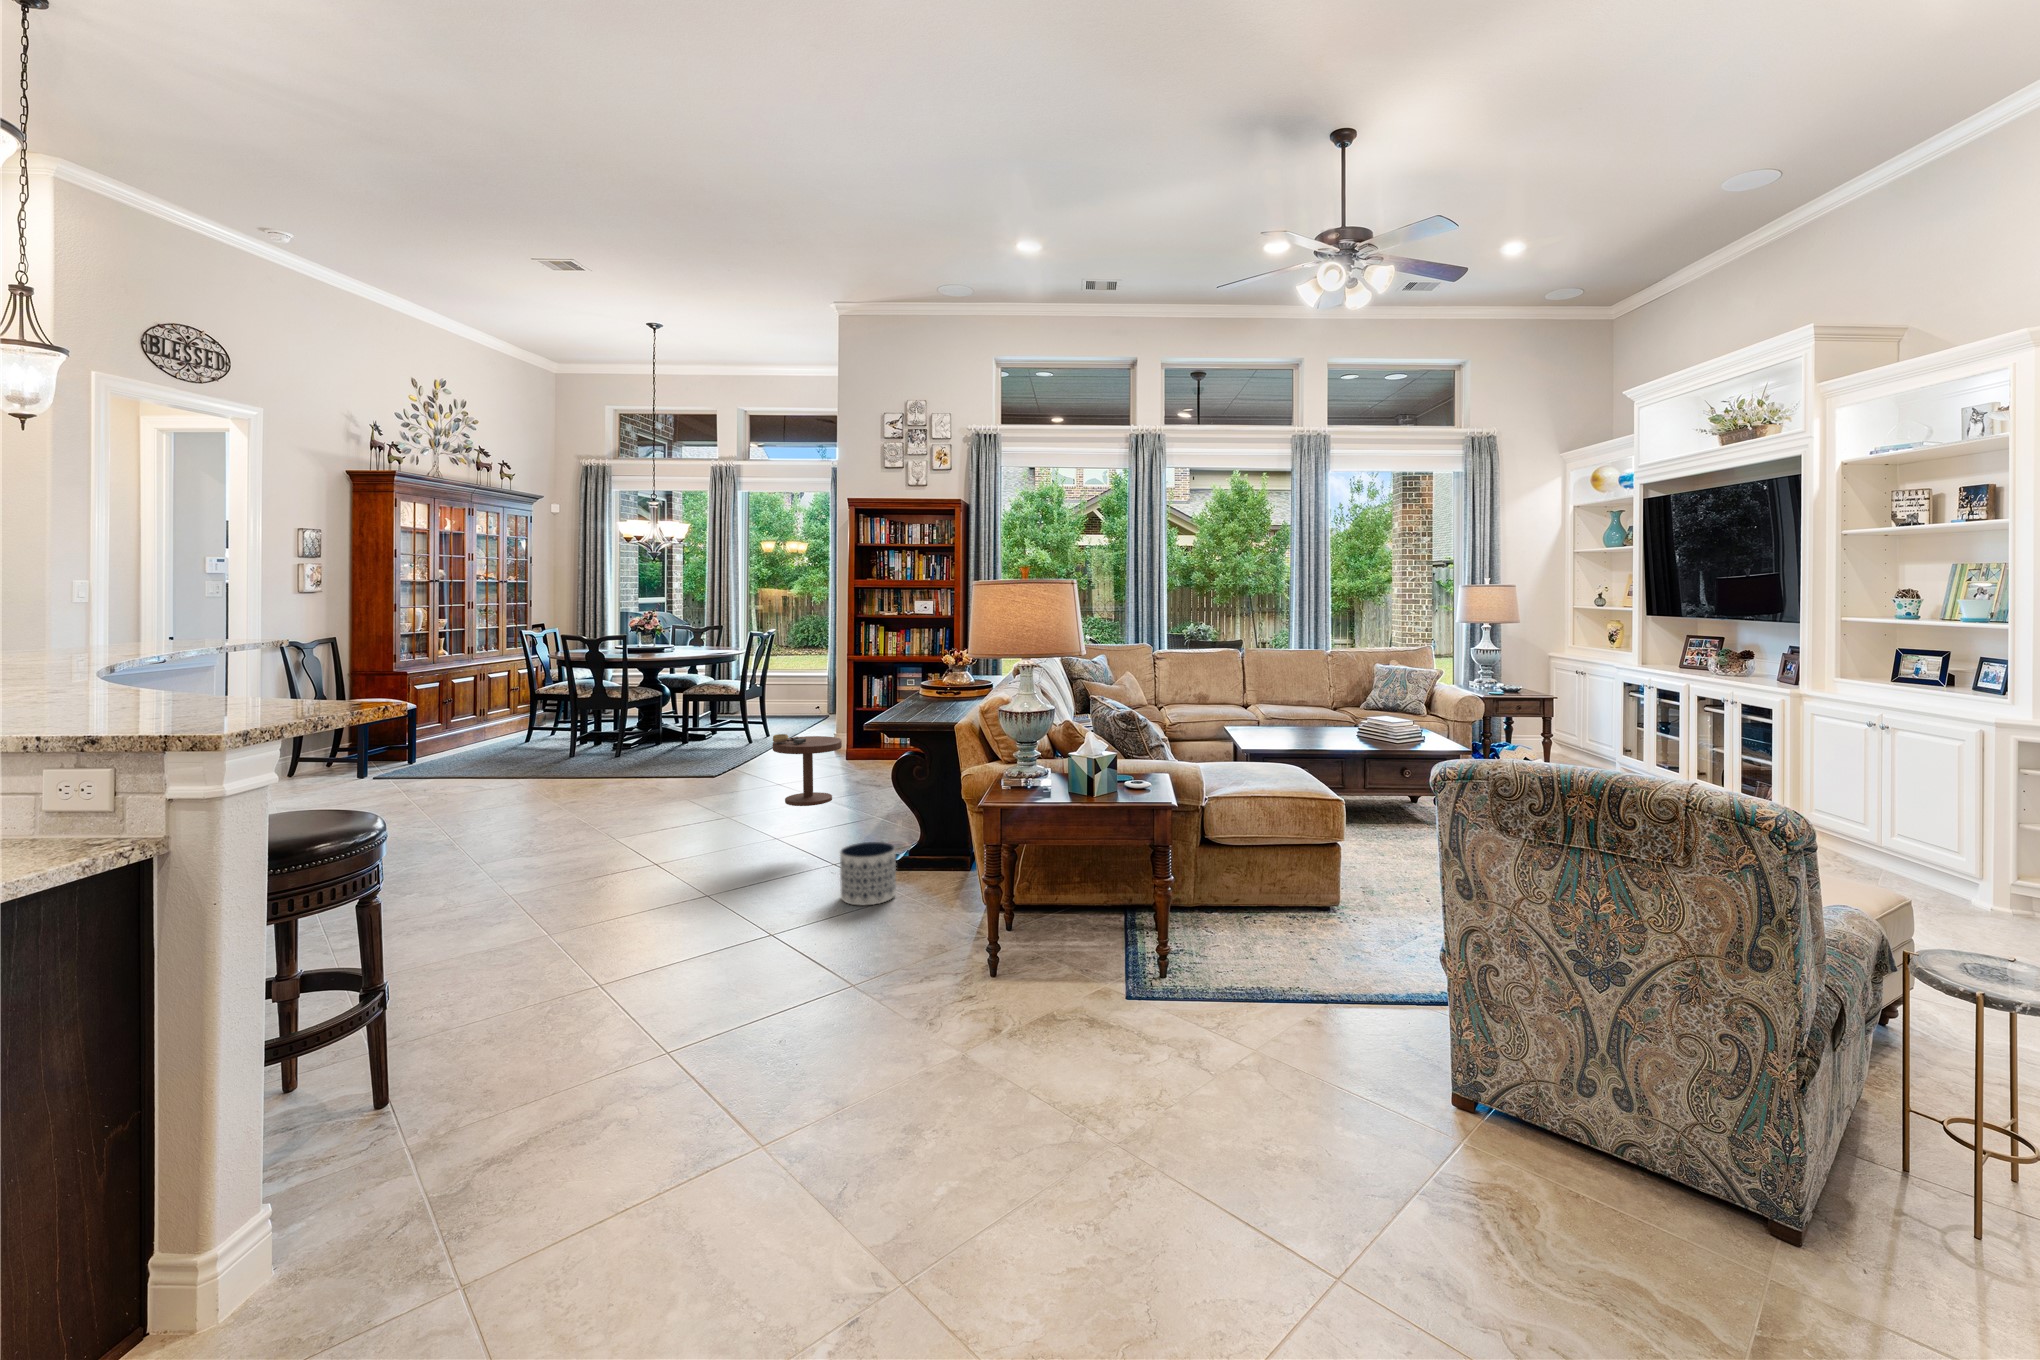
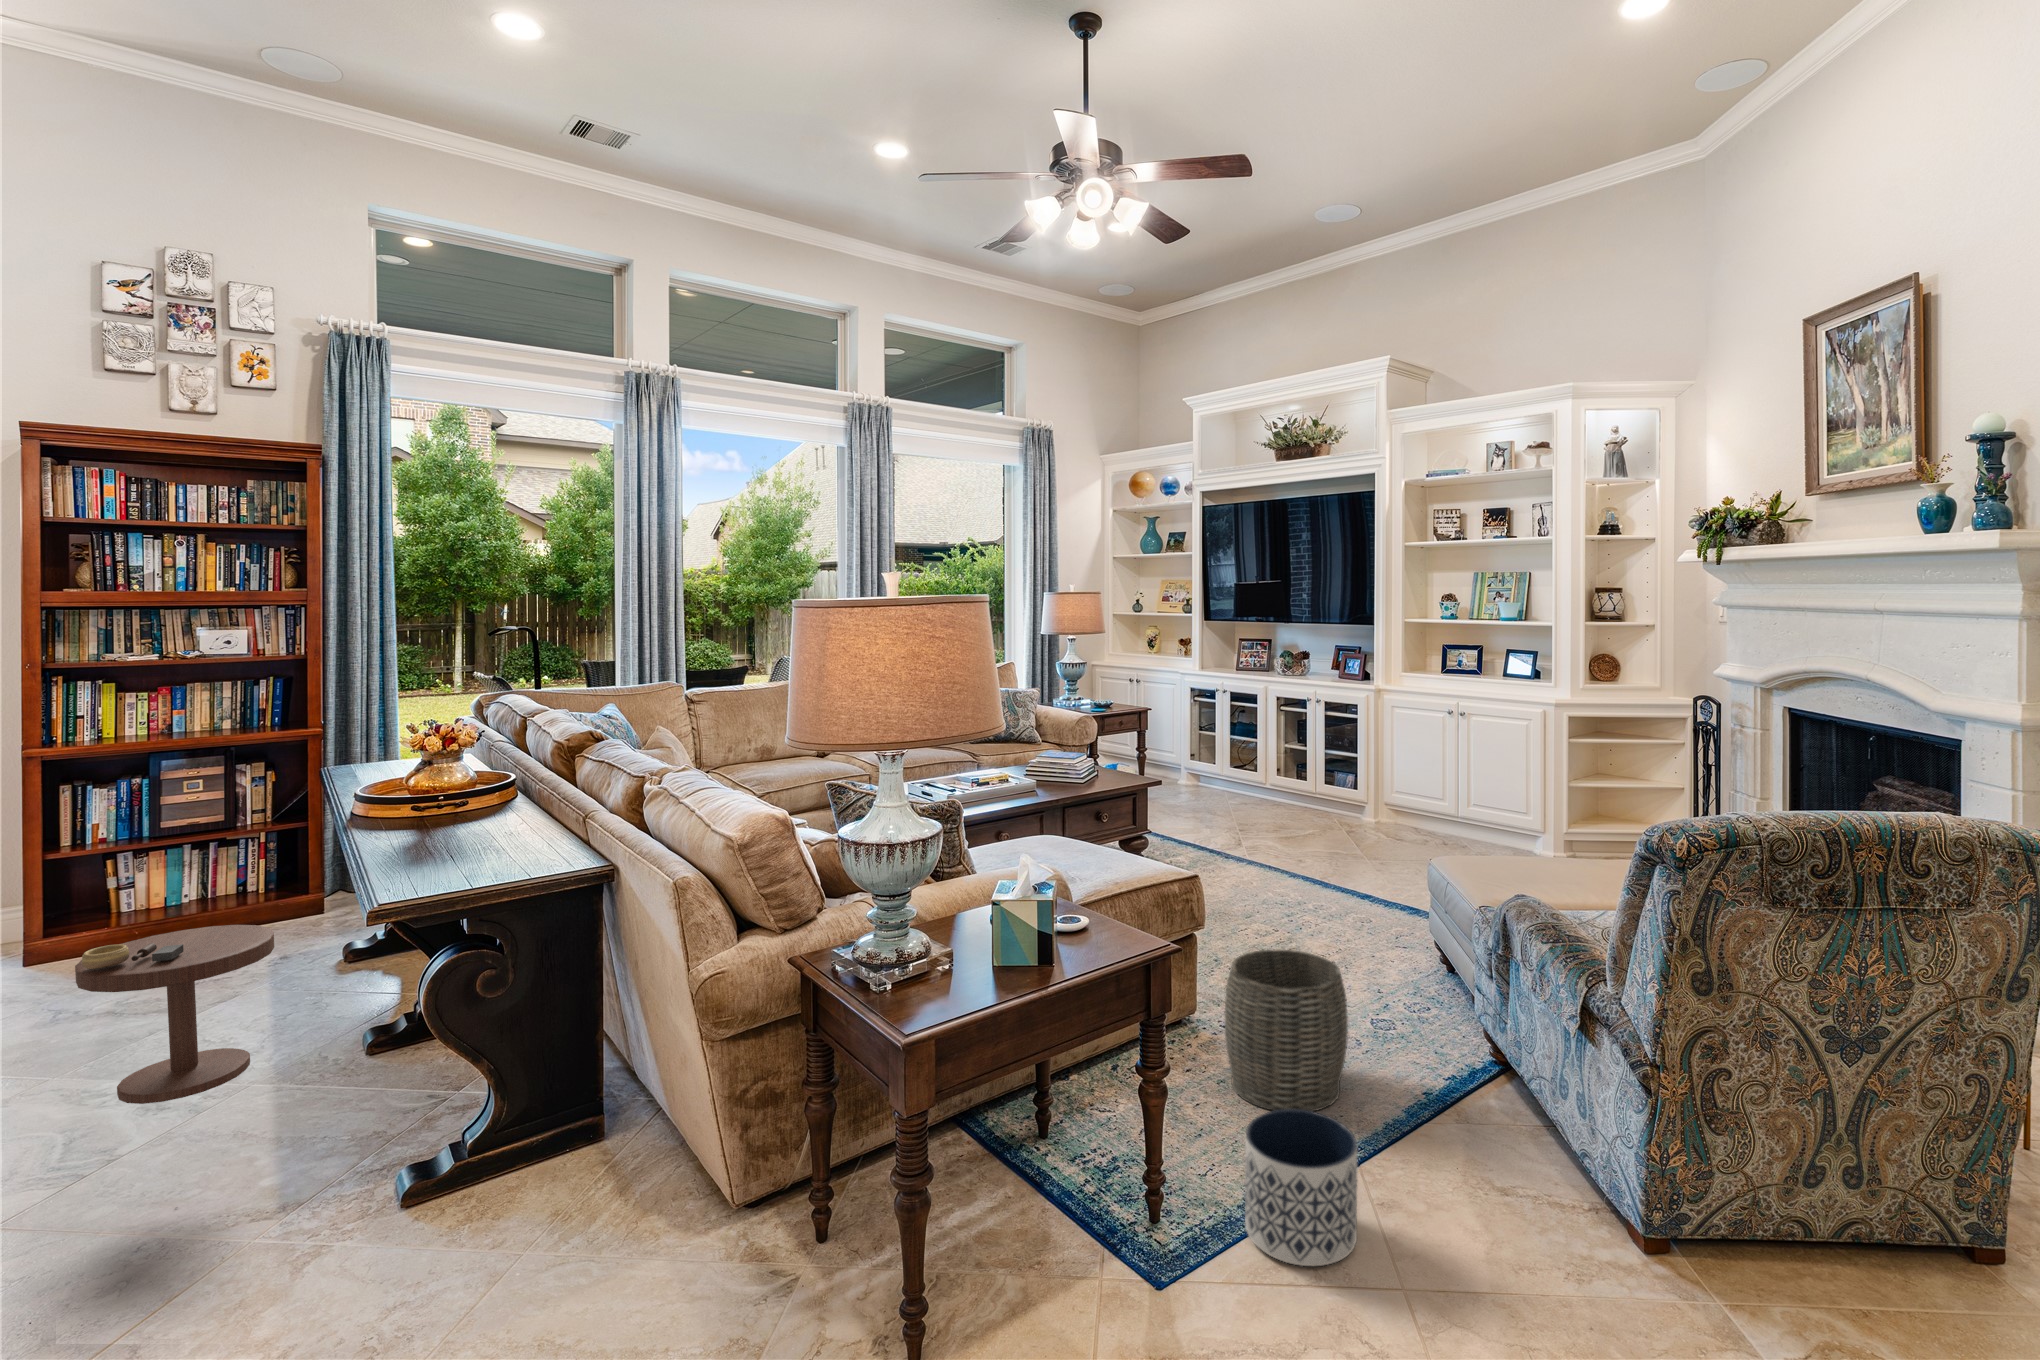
planter: present [840,842,896,905] -> present [1245,1109,1357,1266]
woven basket: none [1299,858,1395,979] -> present [1225,949,1348,1112]

